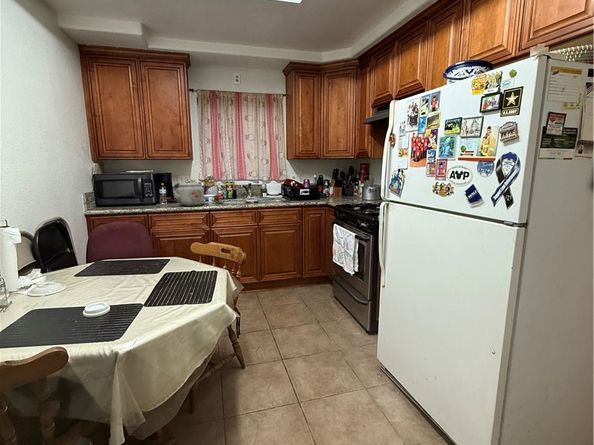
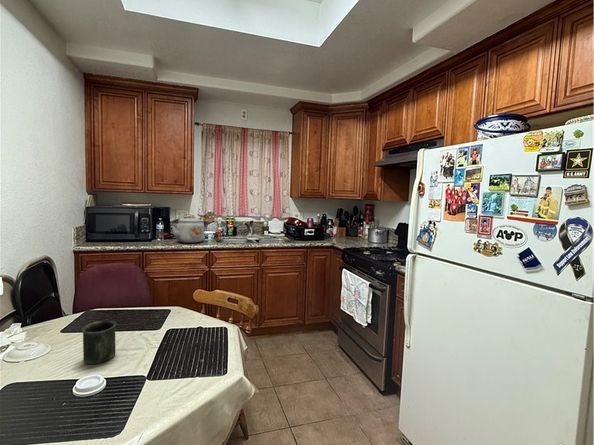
mug: none [90,262,120,295] -> present [82,321,116,364]

